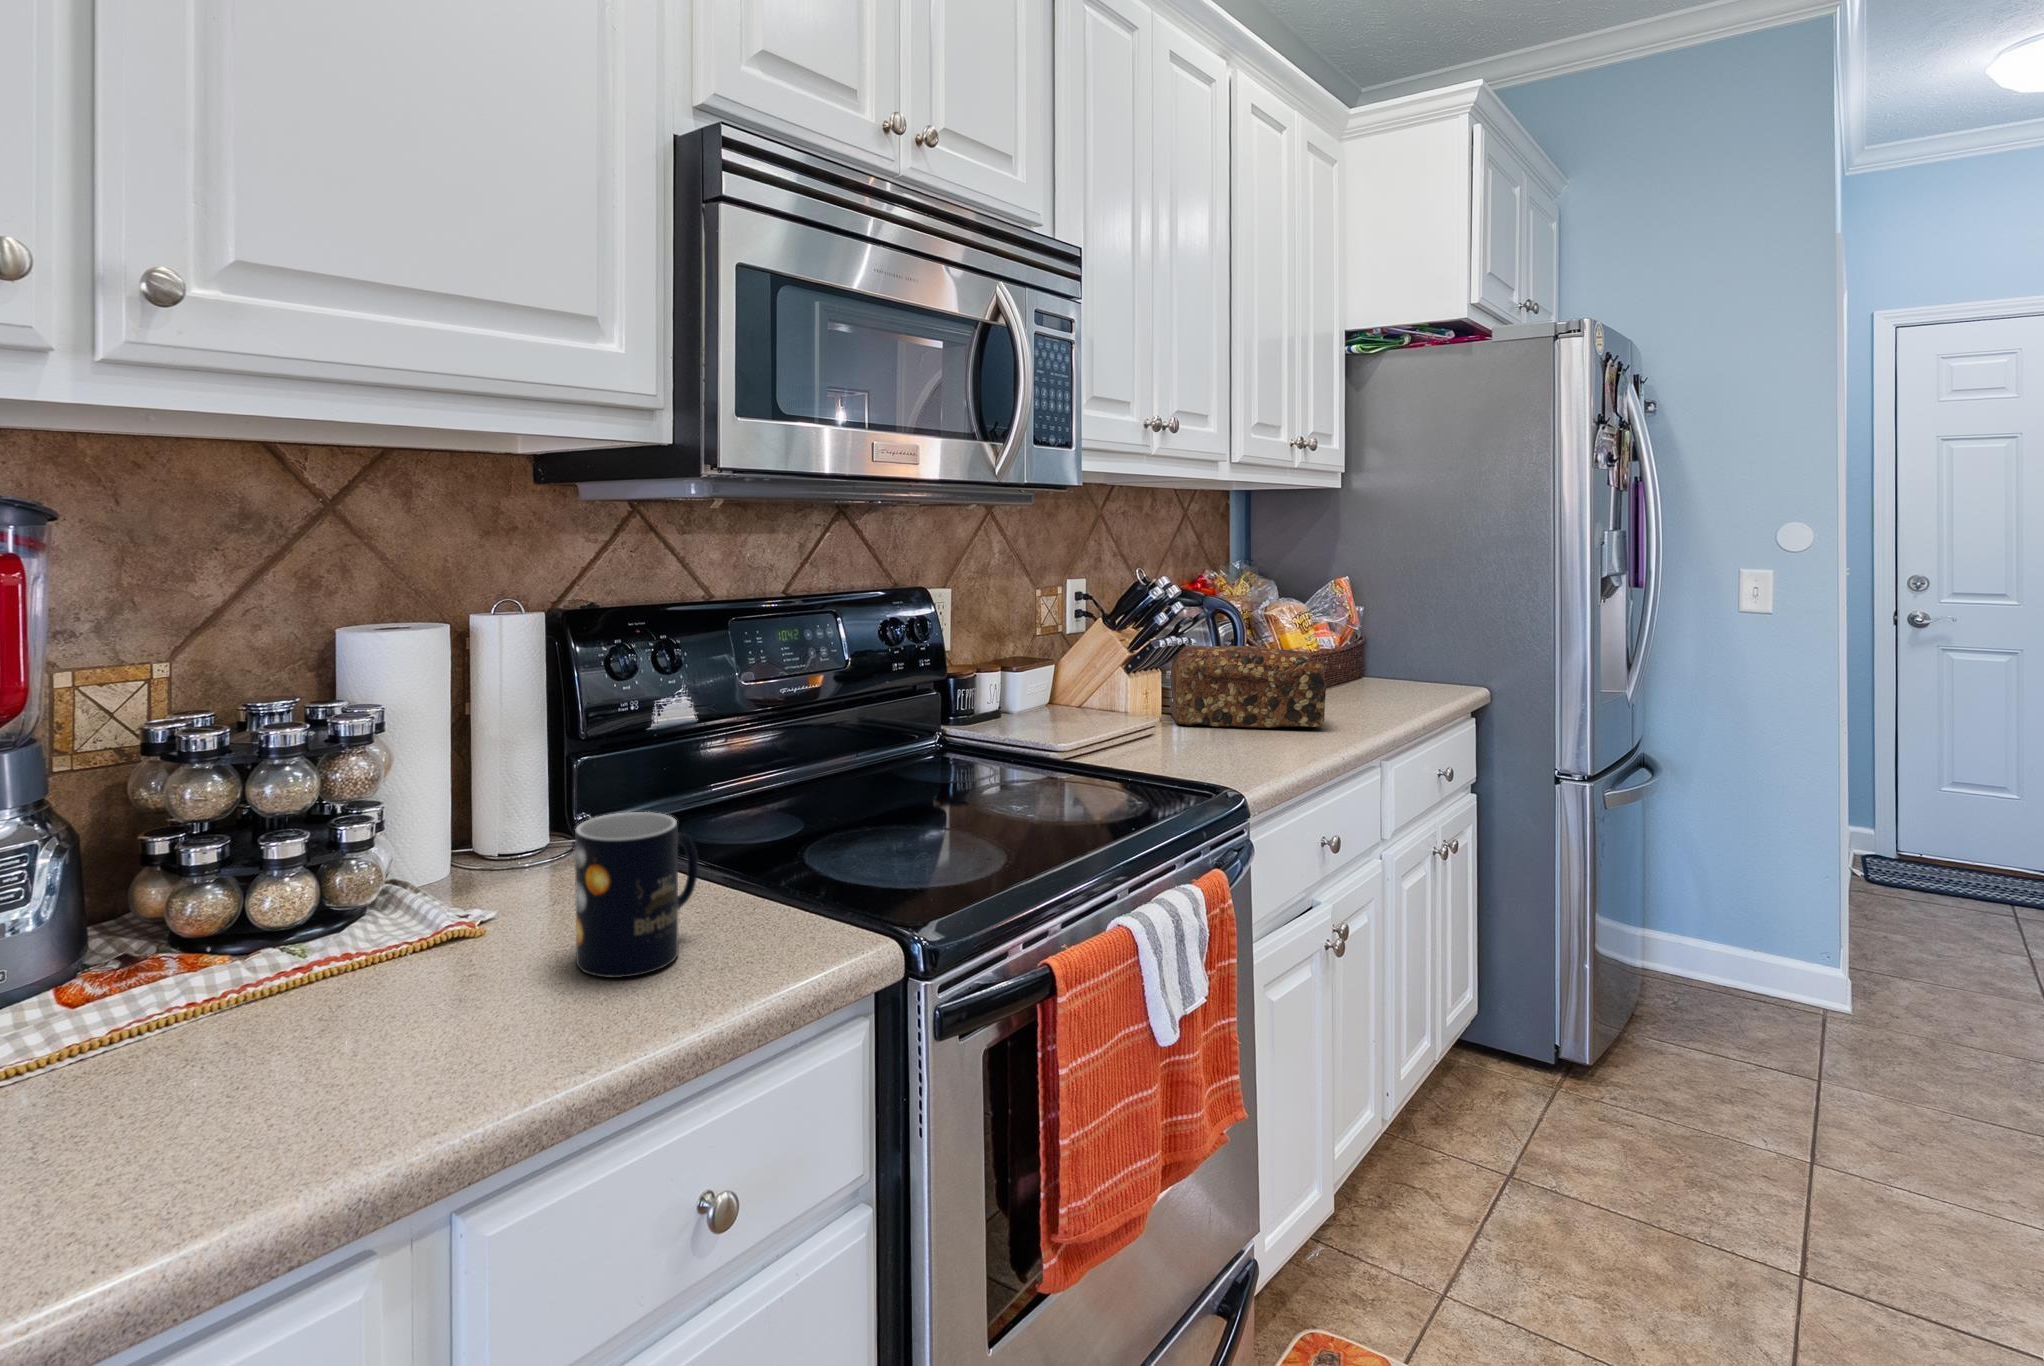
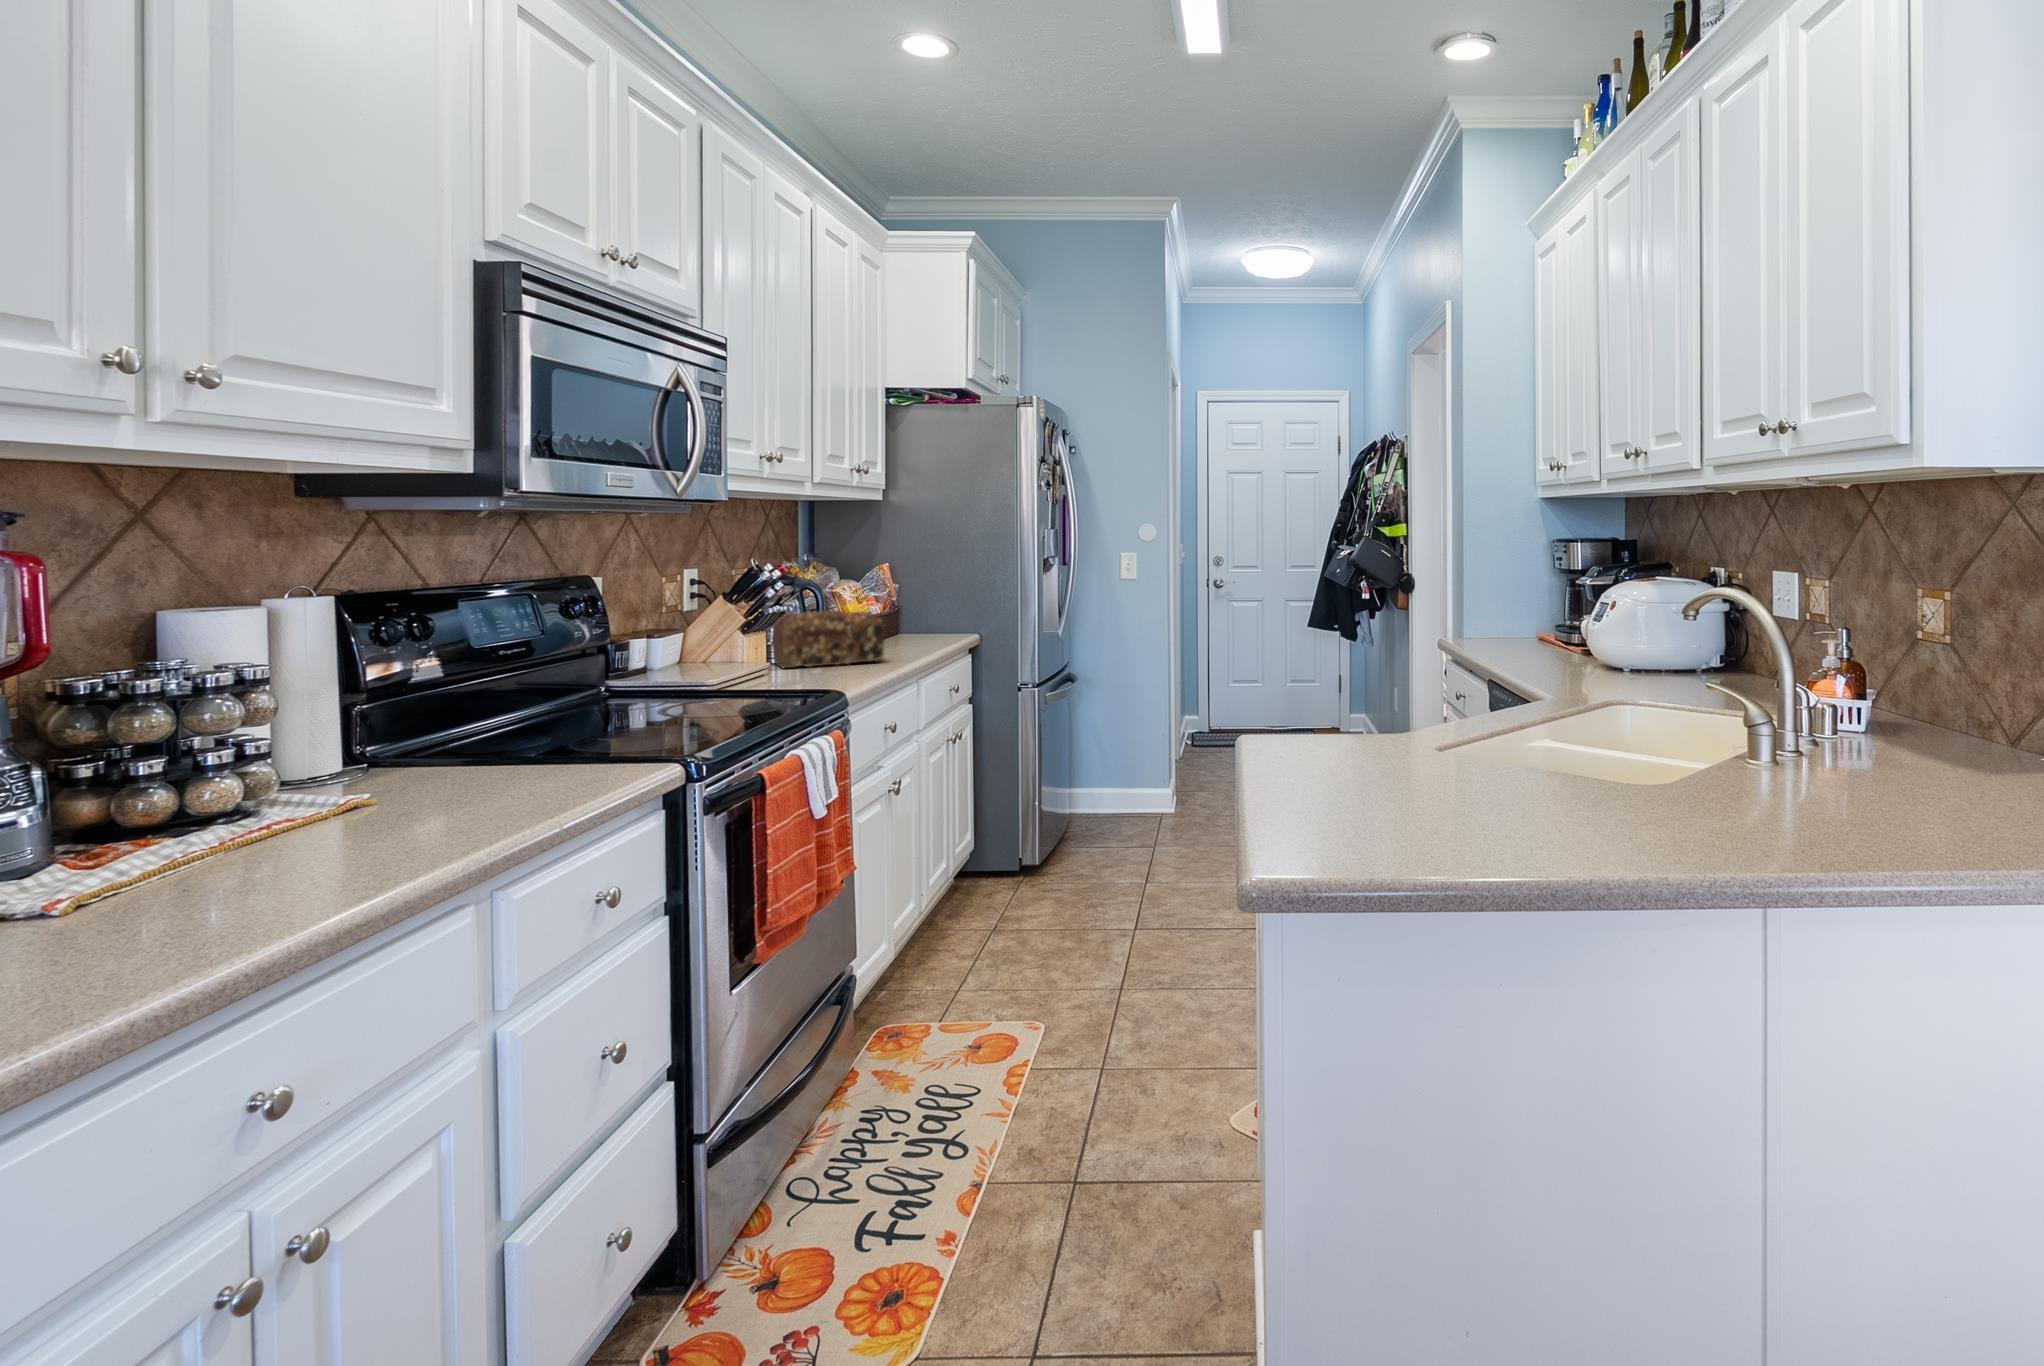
mug: present [575,812,698,978] -> none [478,705,551,796]

